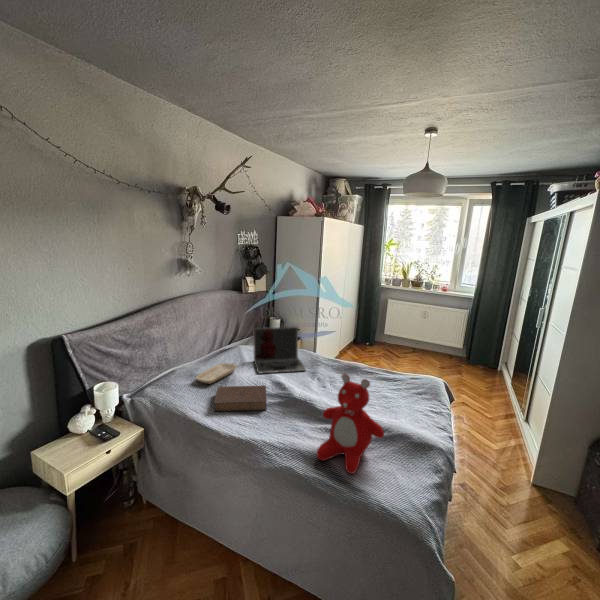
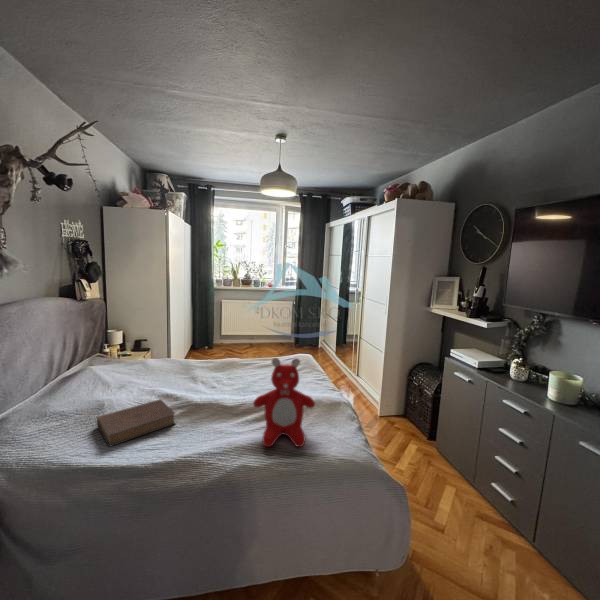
laptop: present [253,327,306,373] -> none [112,331,188,391]
tray: present [196,363,237,384] -> none [48,388,102,421]

